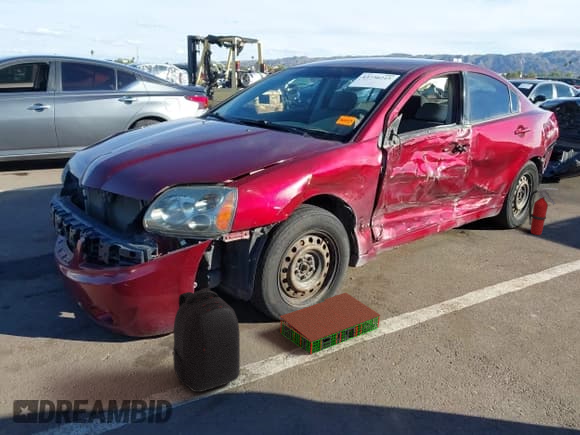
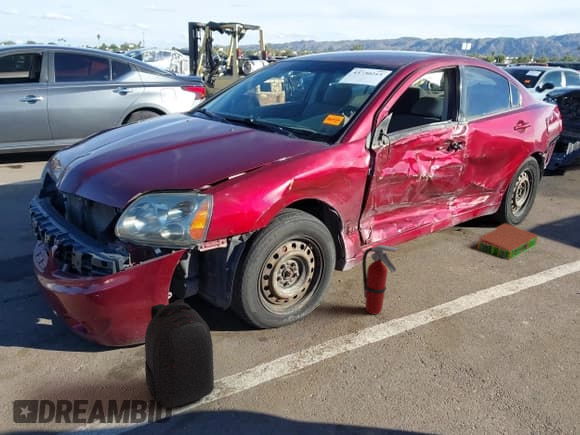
fire extinguisher: present [529,188,559,235] -> present [362,245,400,314]
storage bin: present [280,293,380,354] -> present [478,223,538,259]

